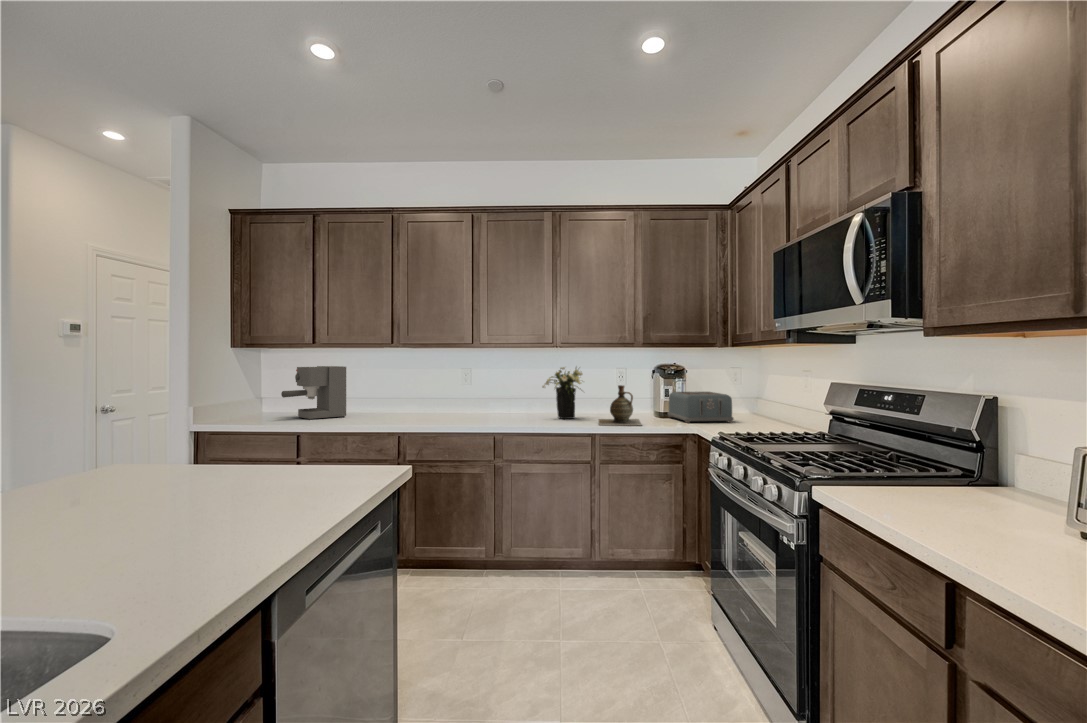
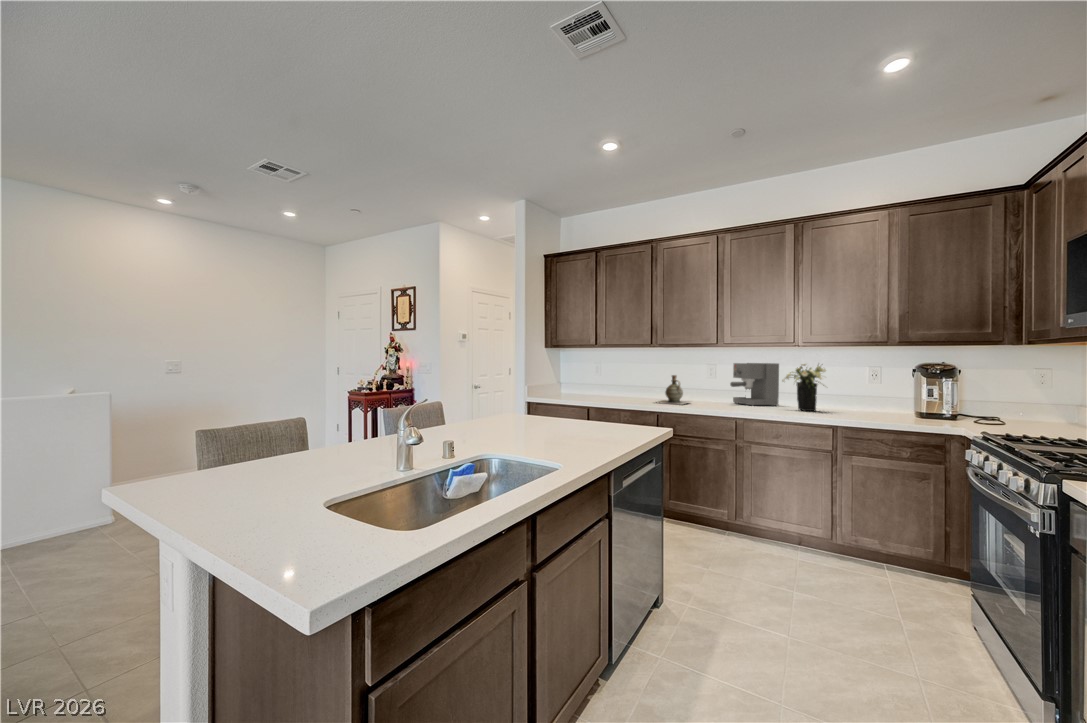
coffee maker: present [281,366,346,420] -> present [730,363,779,406]
ceramic jug: present [599,385,642,426] -> present [655,375,689,405]
toaster: present [668,392,734,423] -> none [931,391,1022,428]

